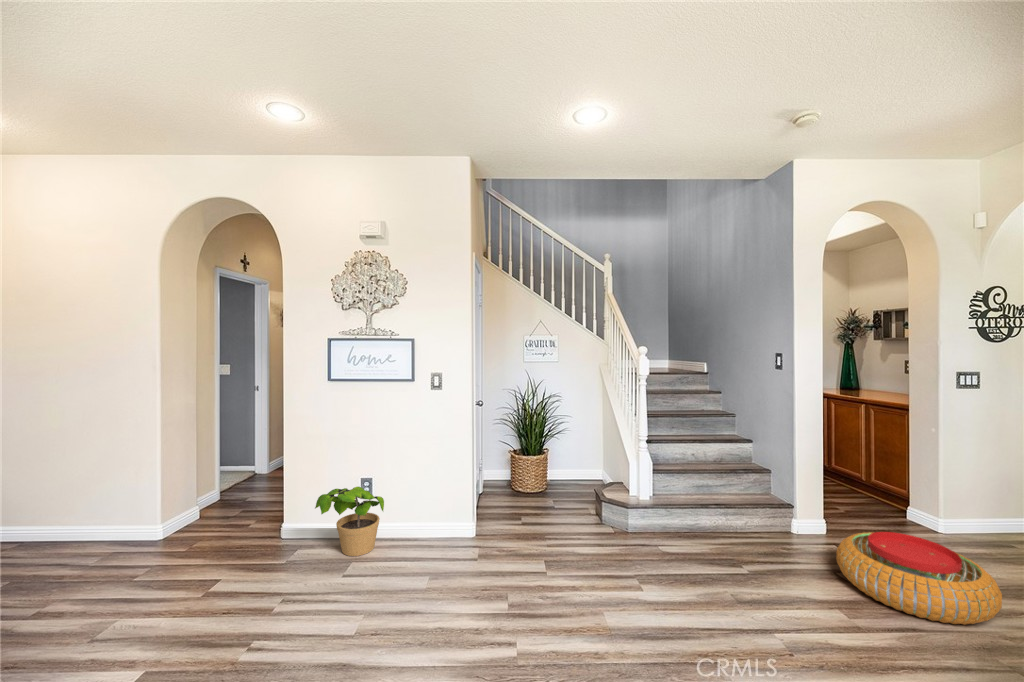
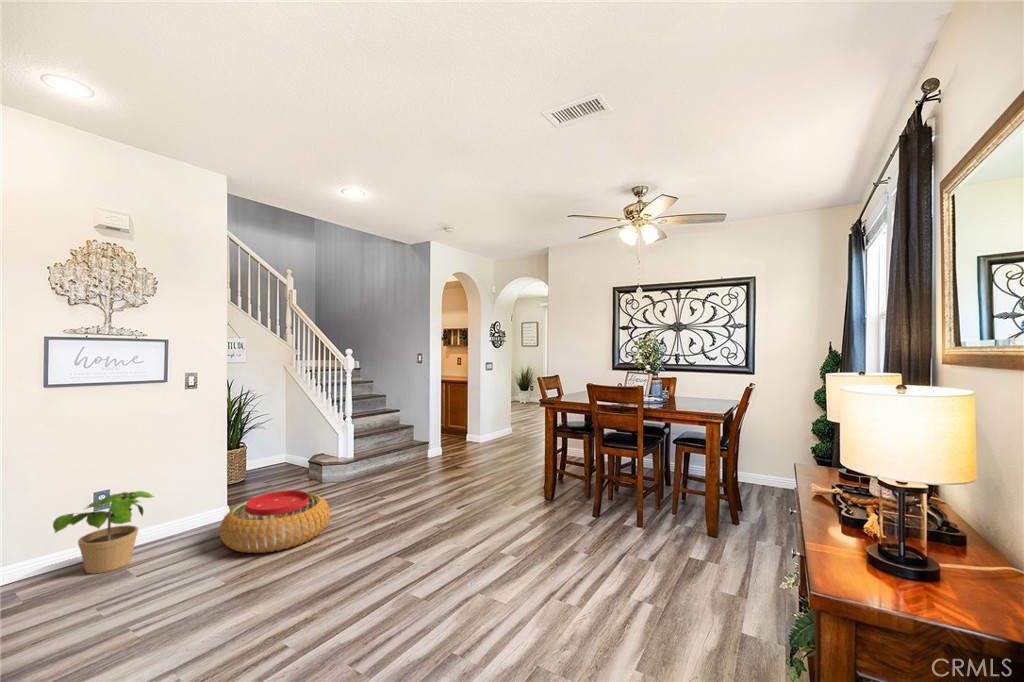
pouf: present [836,532,1002,625] -> present [220,490,330,553]

